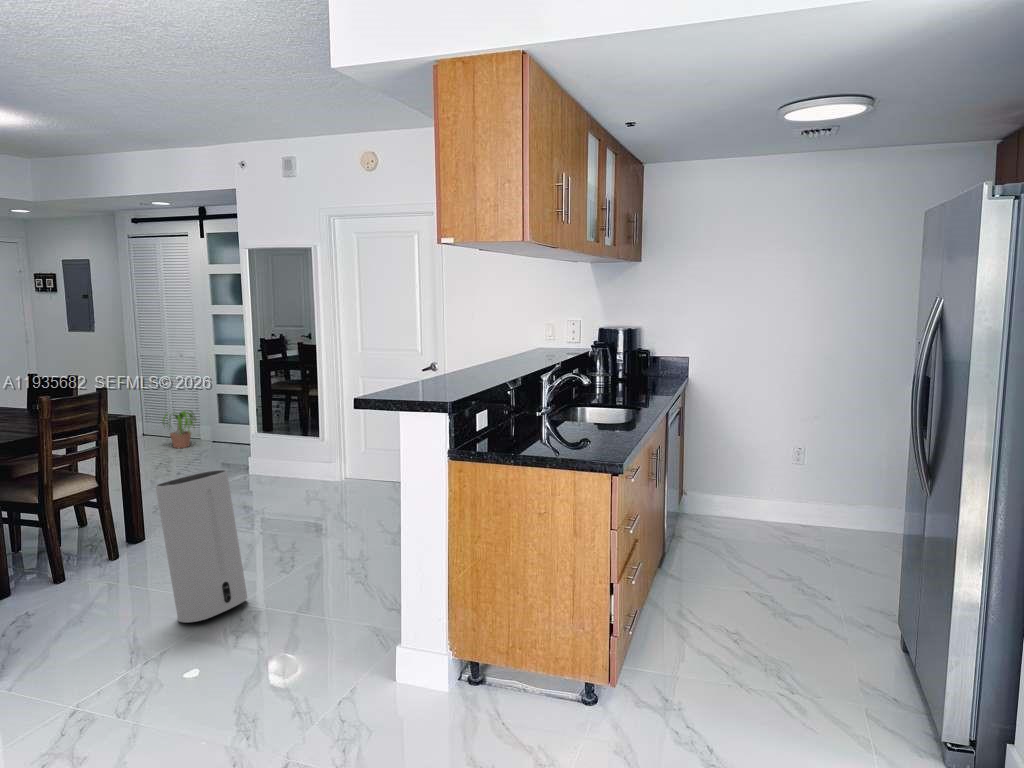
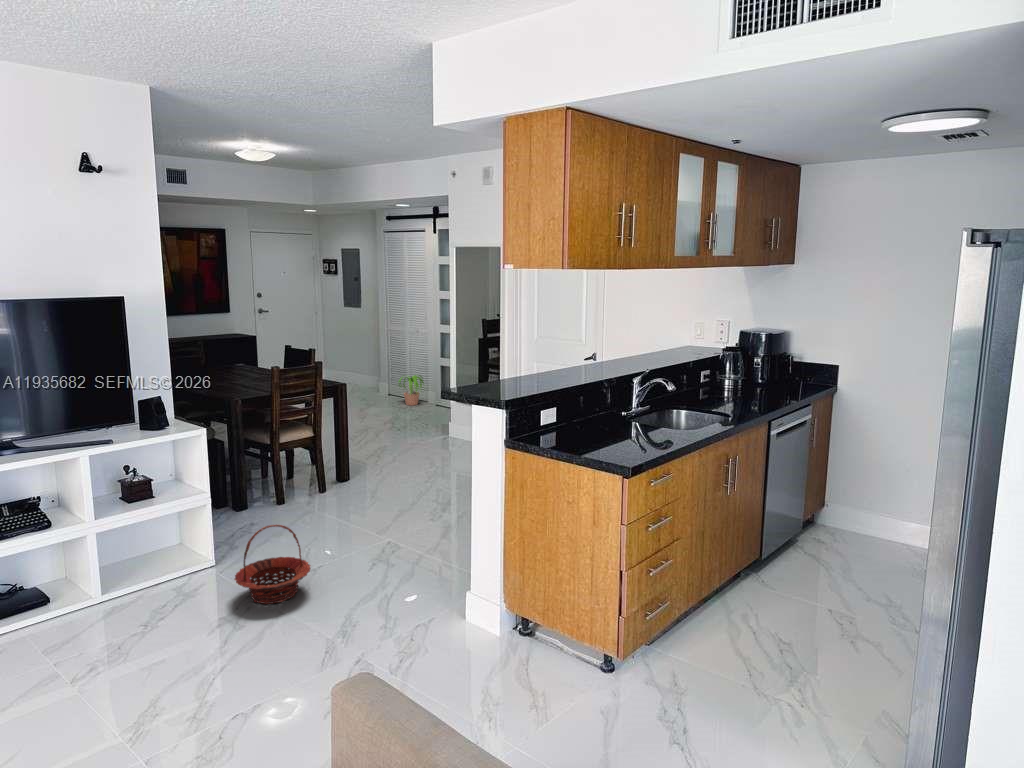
air purifier: present [156,470,247,623] -> none [330,434,395,547]
basket: none [47,603,165,719] -> present [235,525,311,604]

